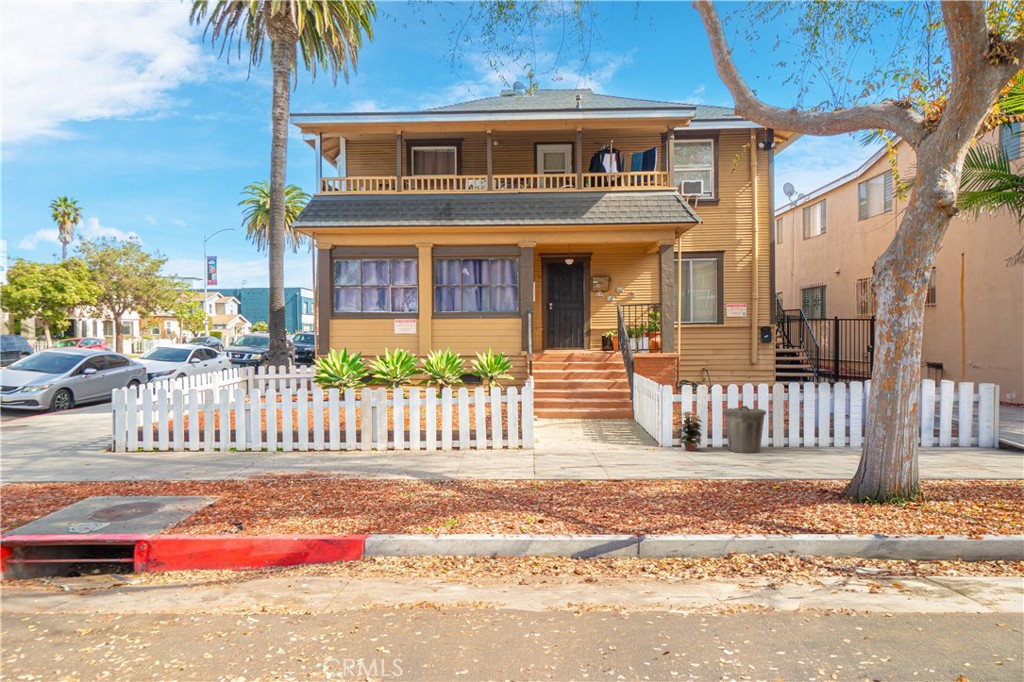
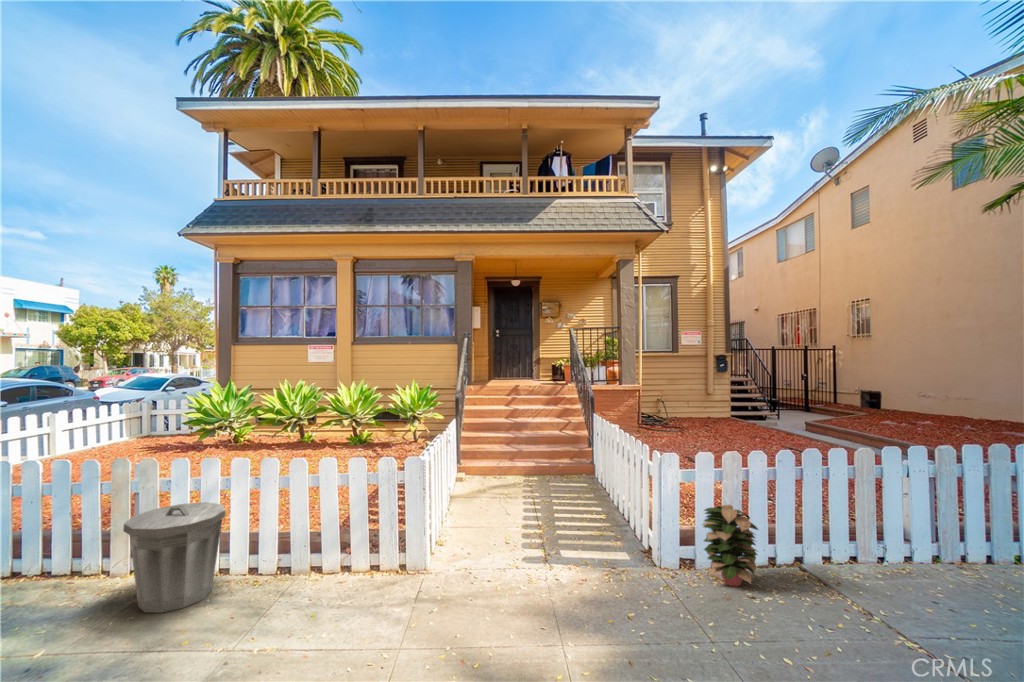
trash can: present [723,406,766,453] -> present [123,502,225,613]

